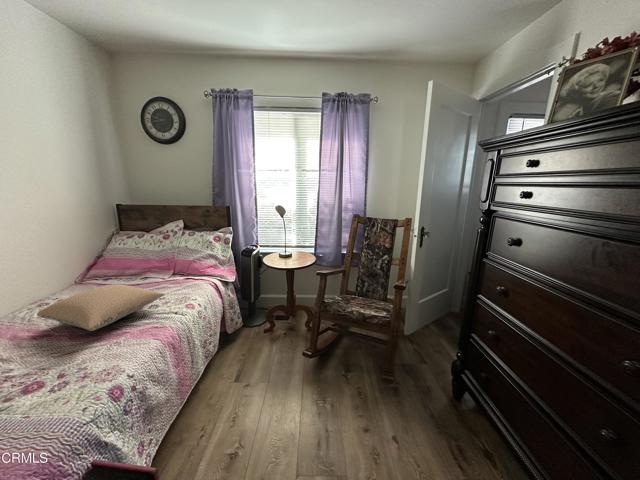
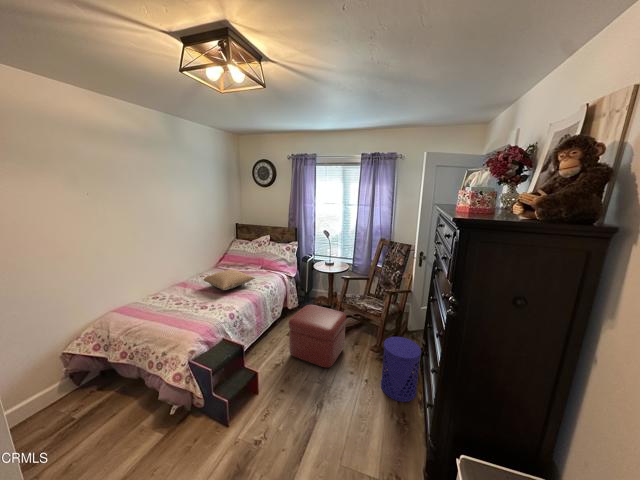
ottoman: none [244,324,338,433] -> present [288,305,346,368]
waste bin: none [410,354,480,461] -> present [381,337,421,402]

